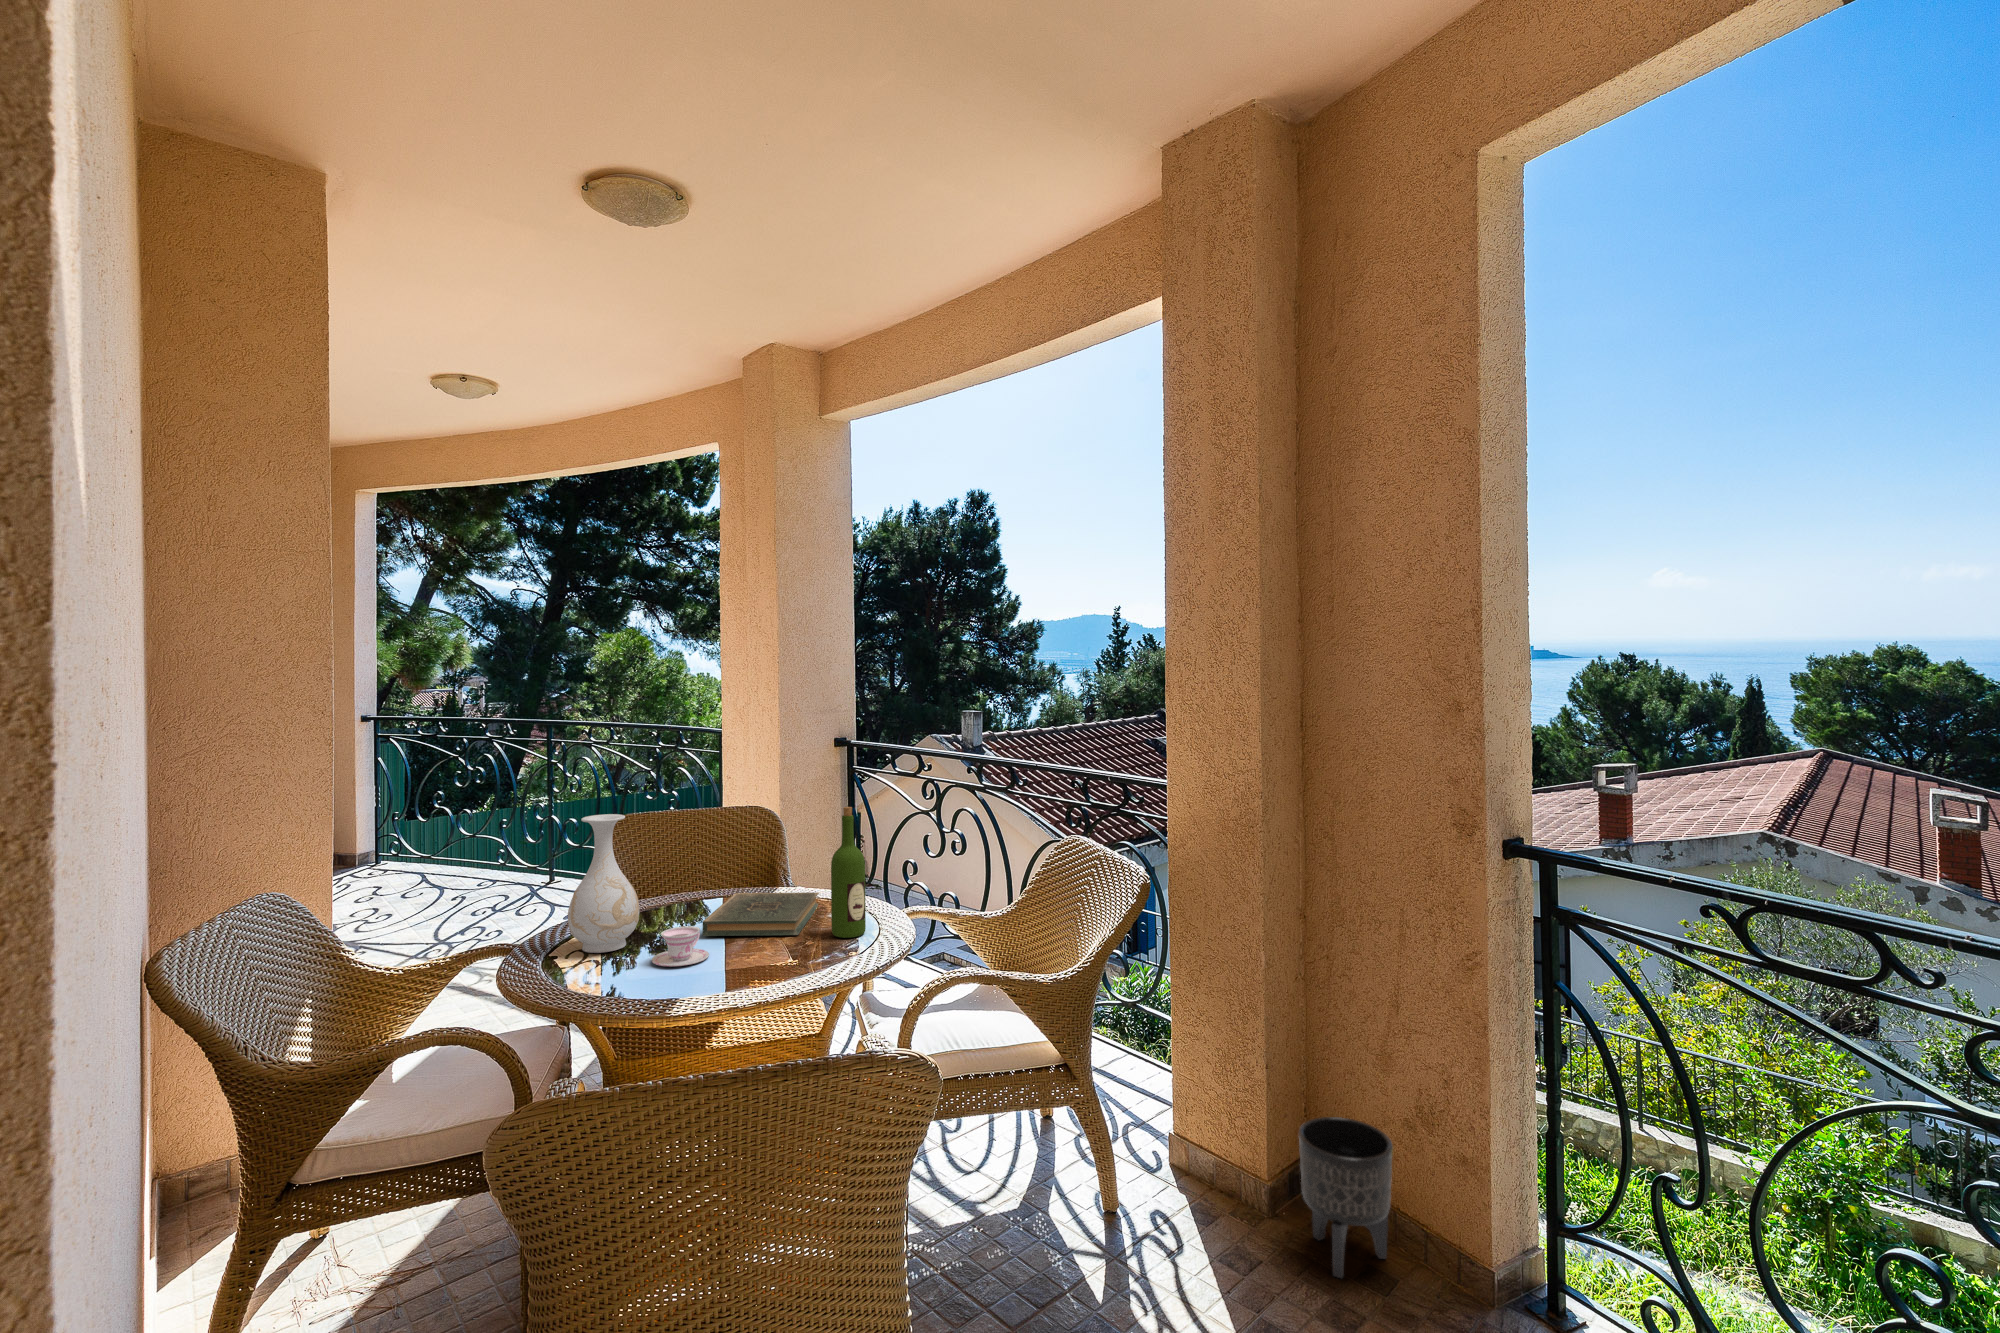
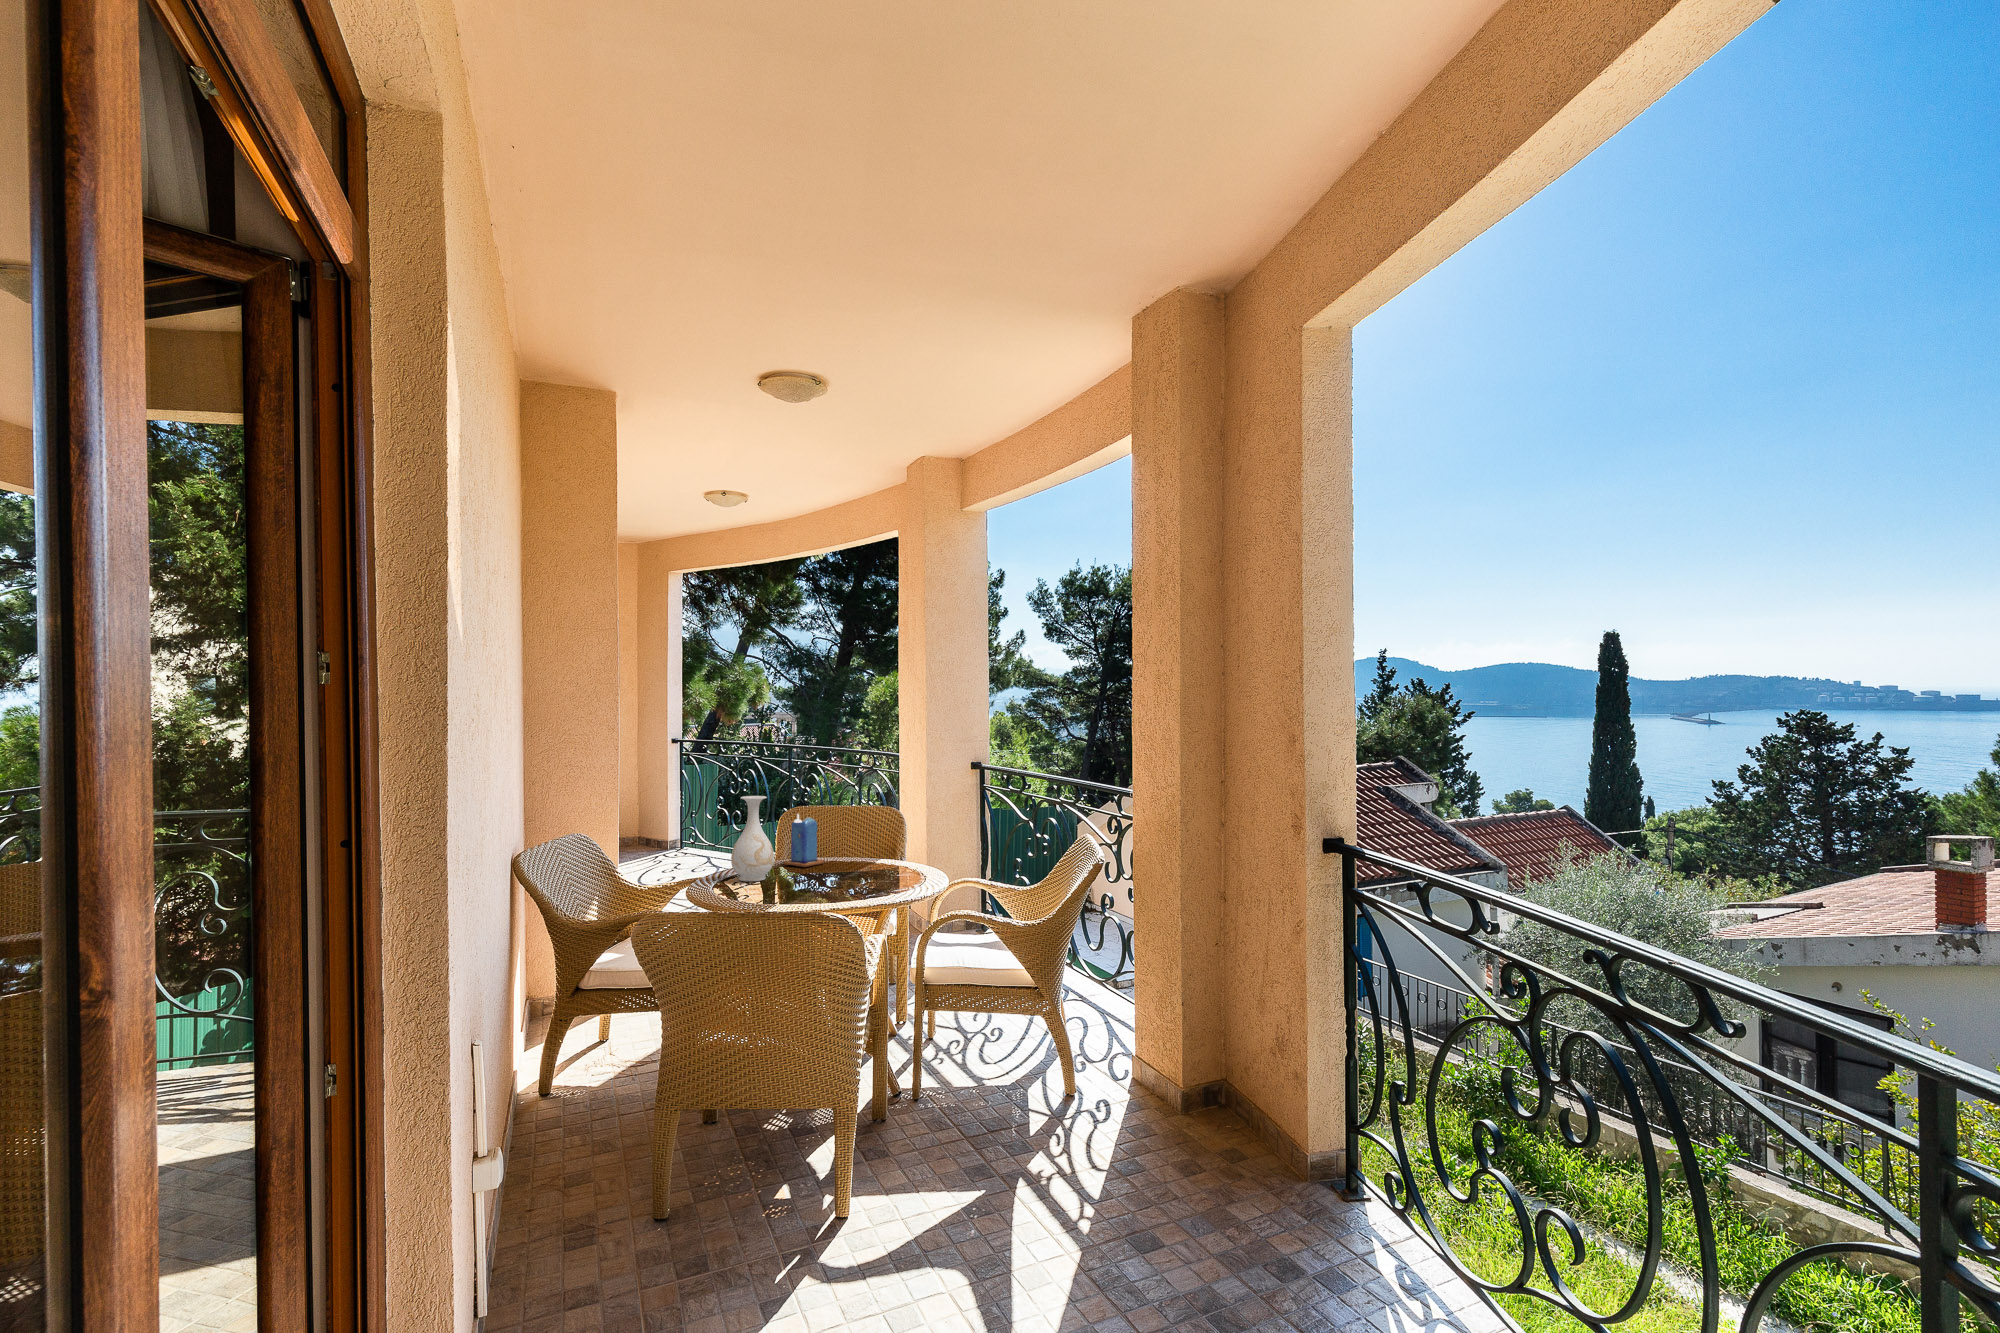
wine bottle: present [831,807,866,938] -> none [888,797,910,884]
candle: none [637,834,699,915] -> present [784,814,824,867]
book: present [703,892,819,936] -> none [811,857,898,881]
teacup: present [652,926,709,966] -> none [772,868,807,890]
planter: present [1299,1117,1393,1278] -> none [1187,1039,1253,1148]

